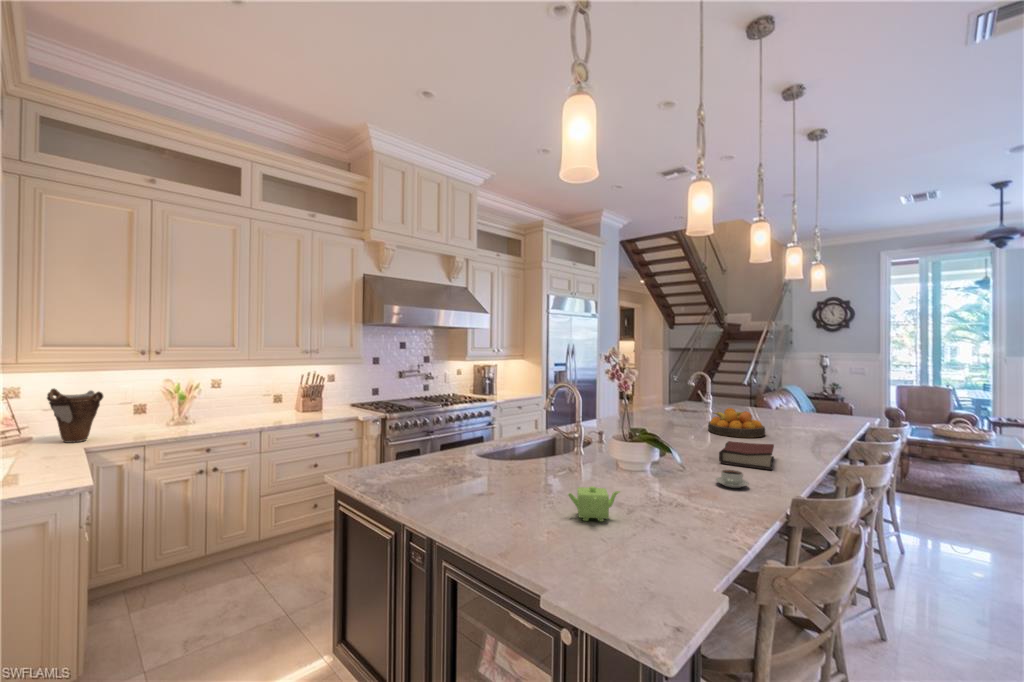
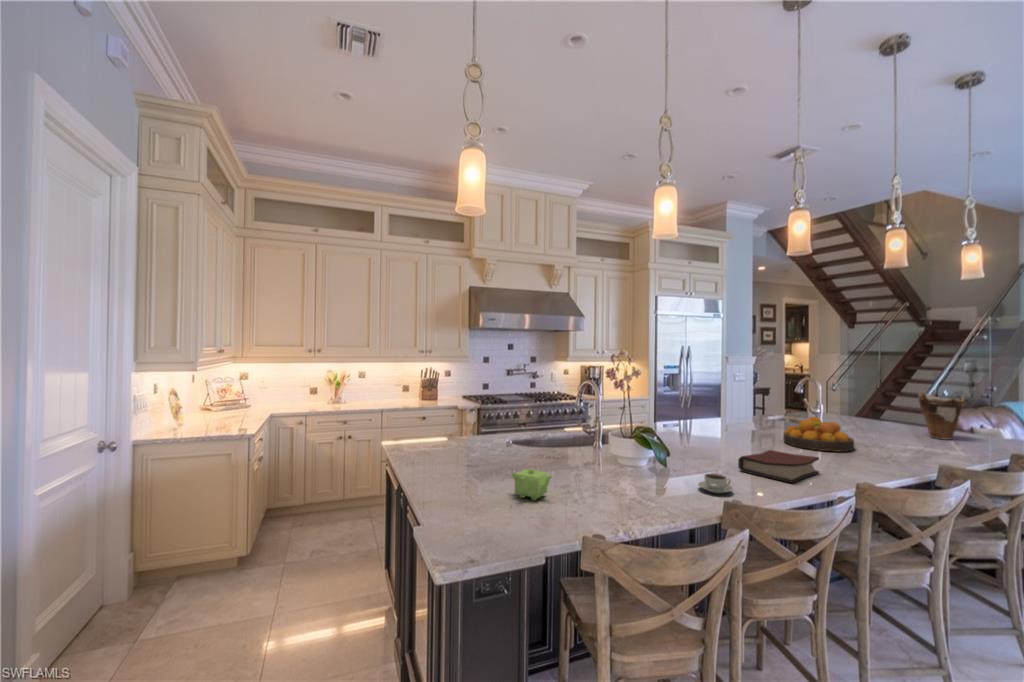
vase: present [47,388,103,443] -> present [918,392,965,440]

